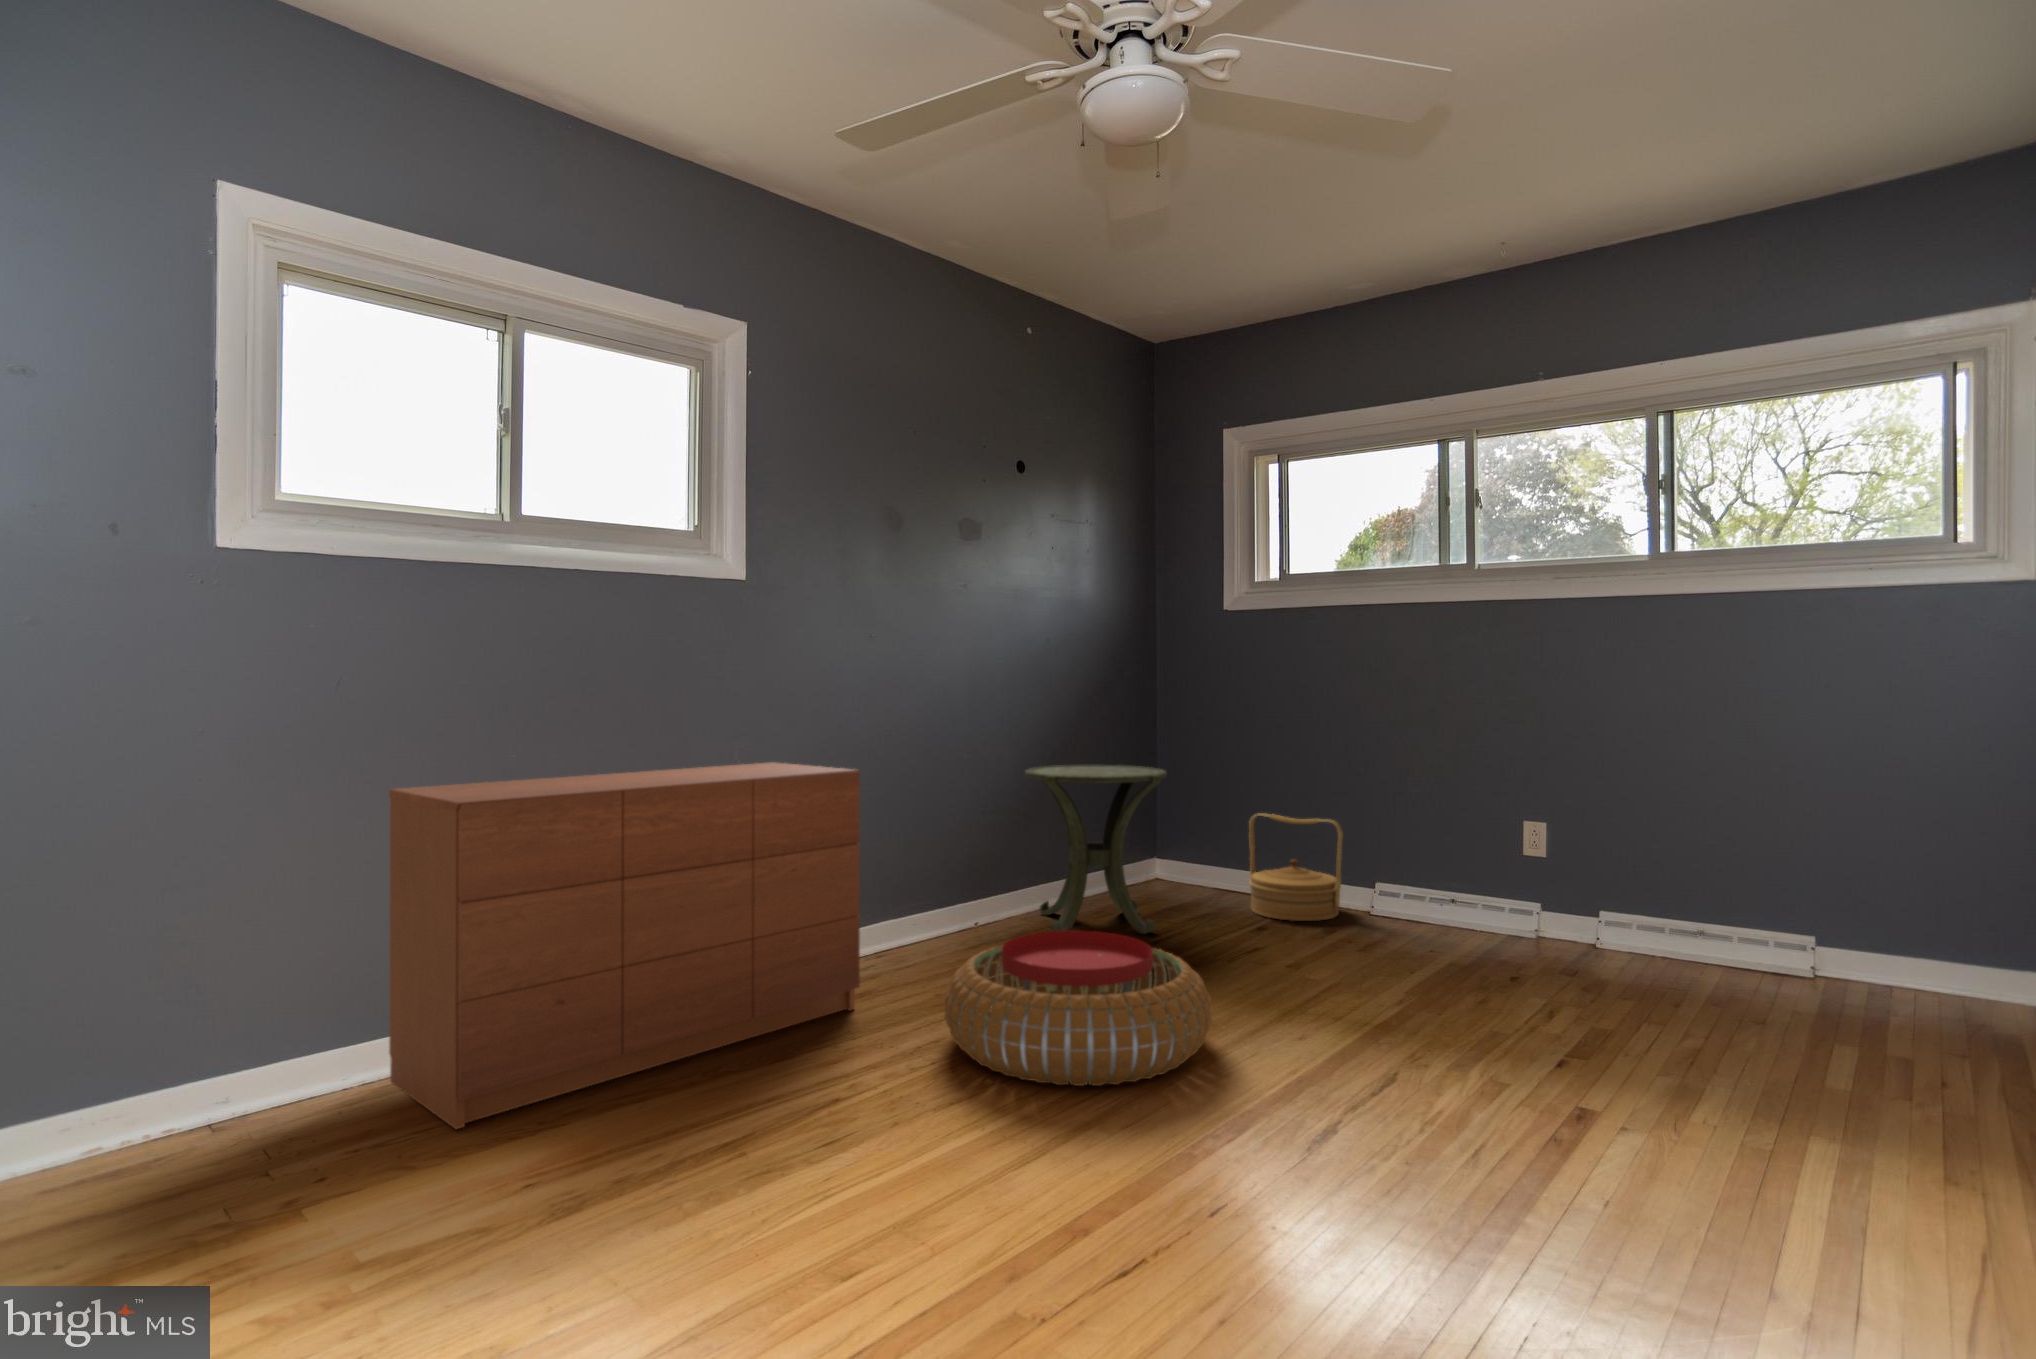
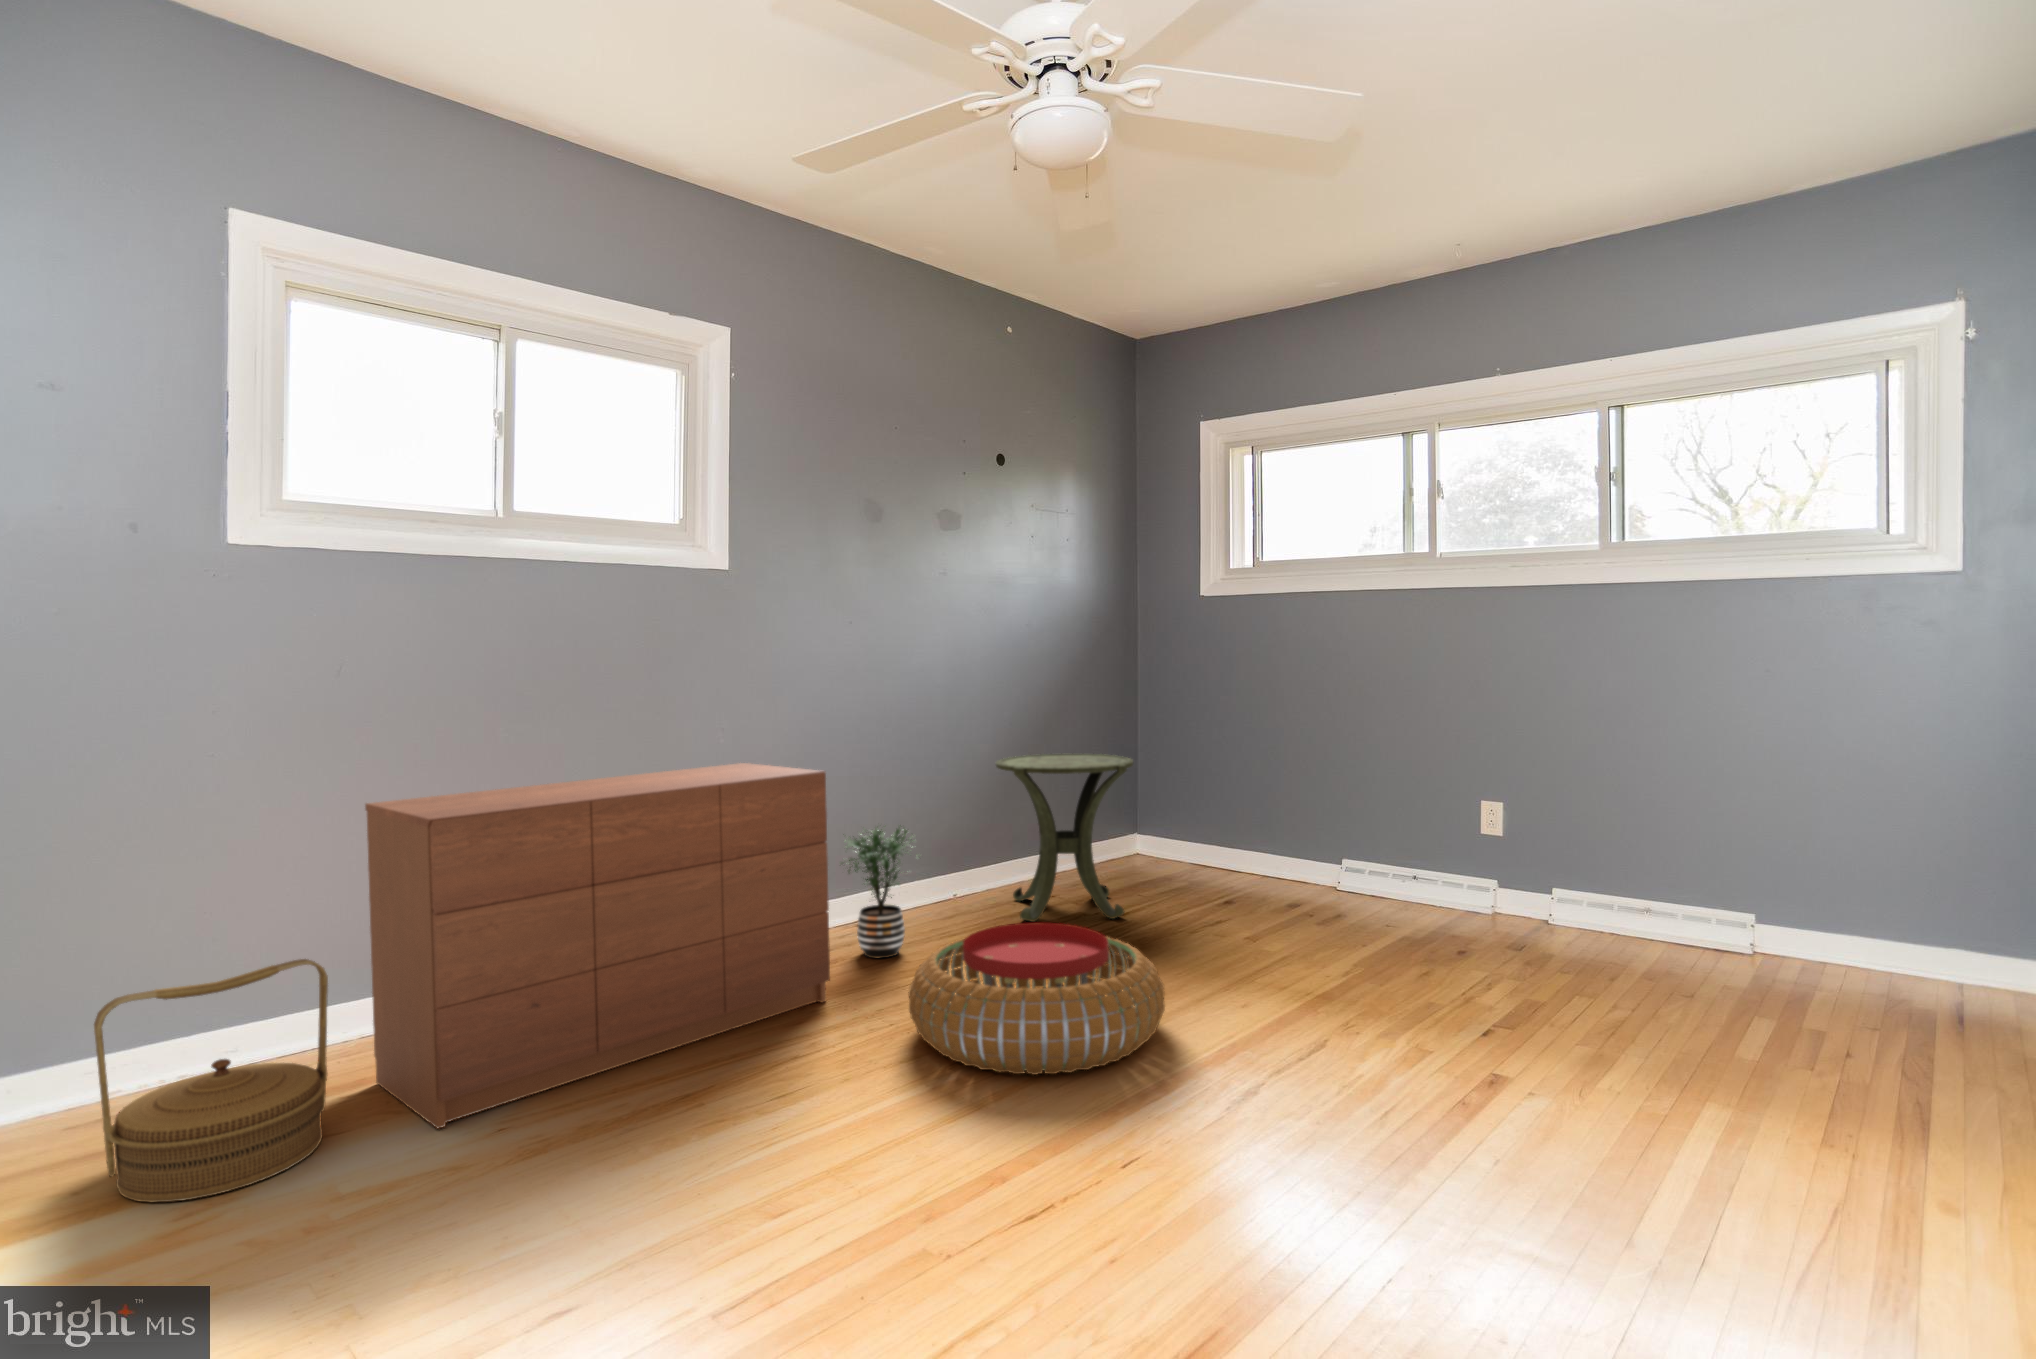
woven basket: present [1249,813,1343,921] -> present [94,959,328,1202]
potted plant: none [867,828,956,968] -> present [845,827,915,958]

